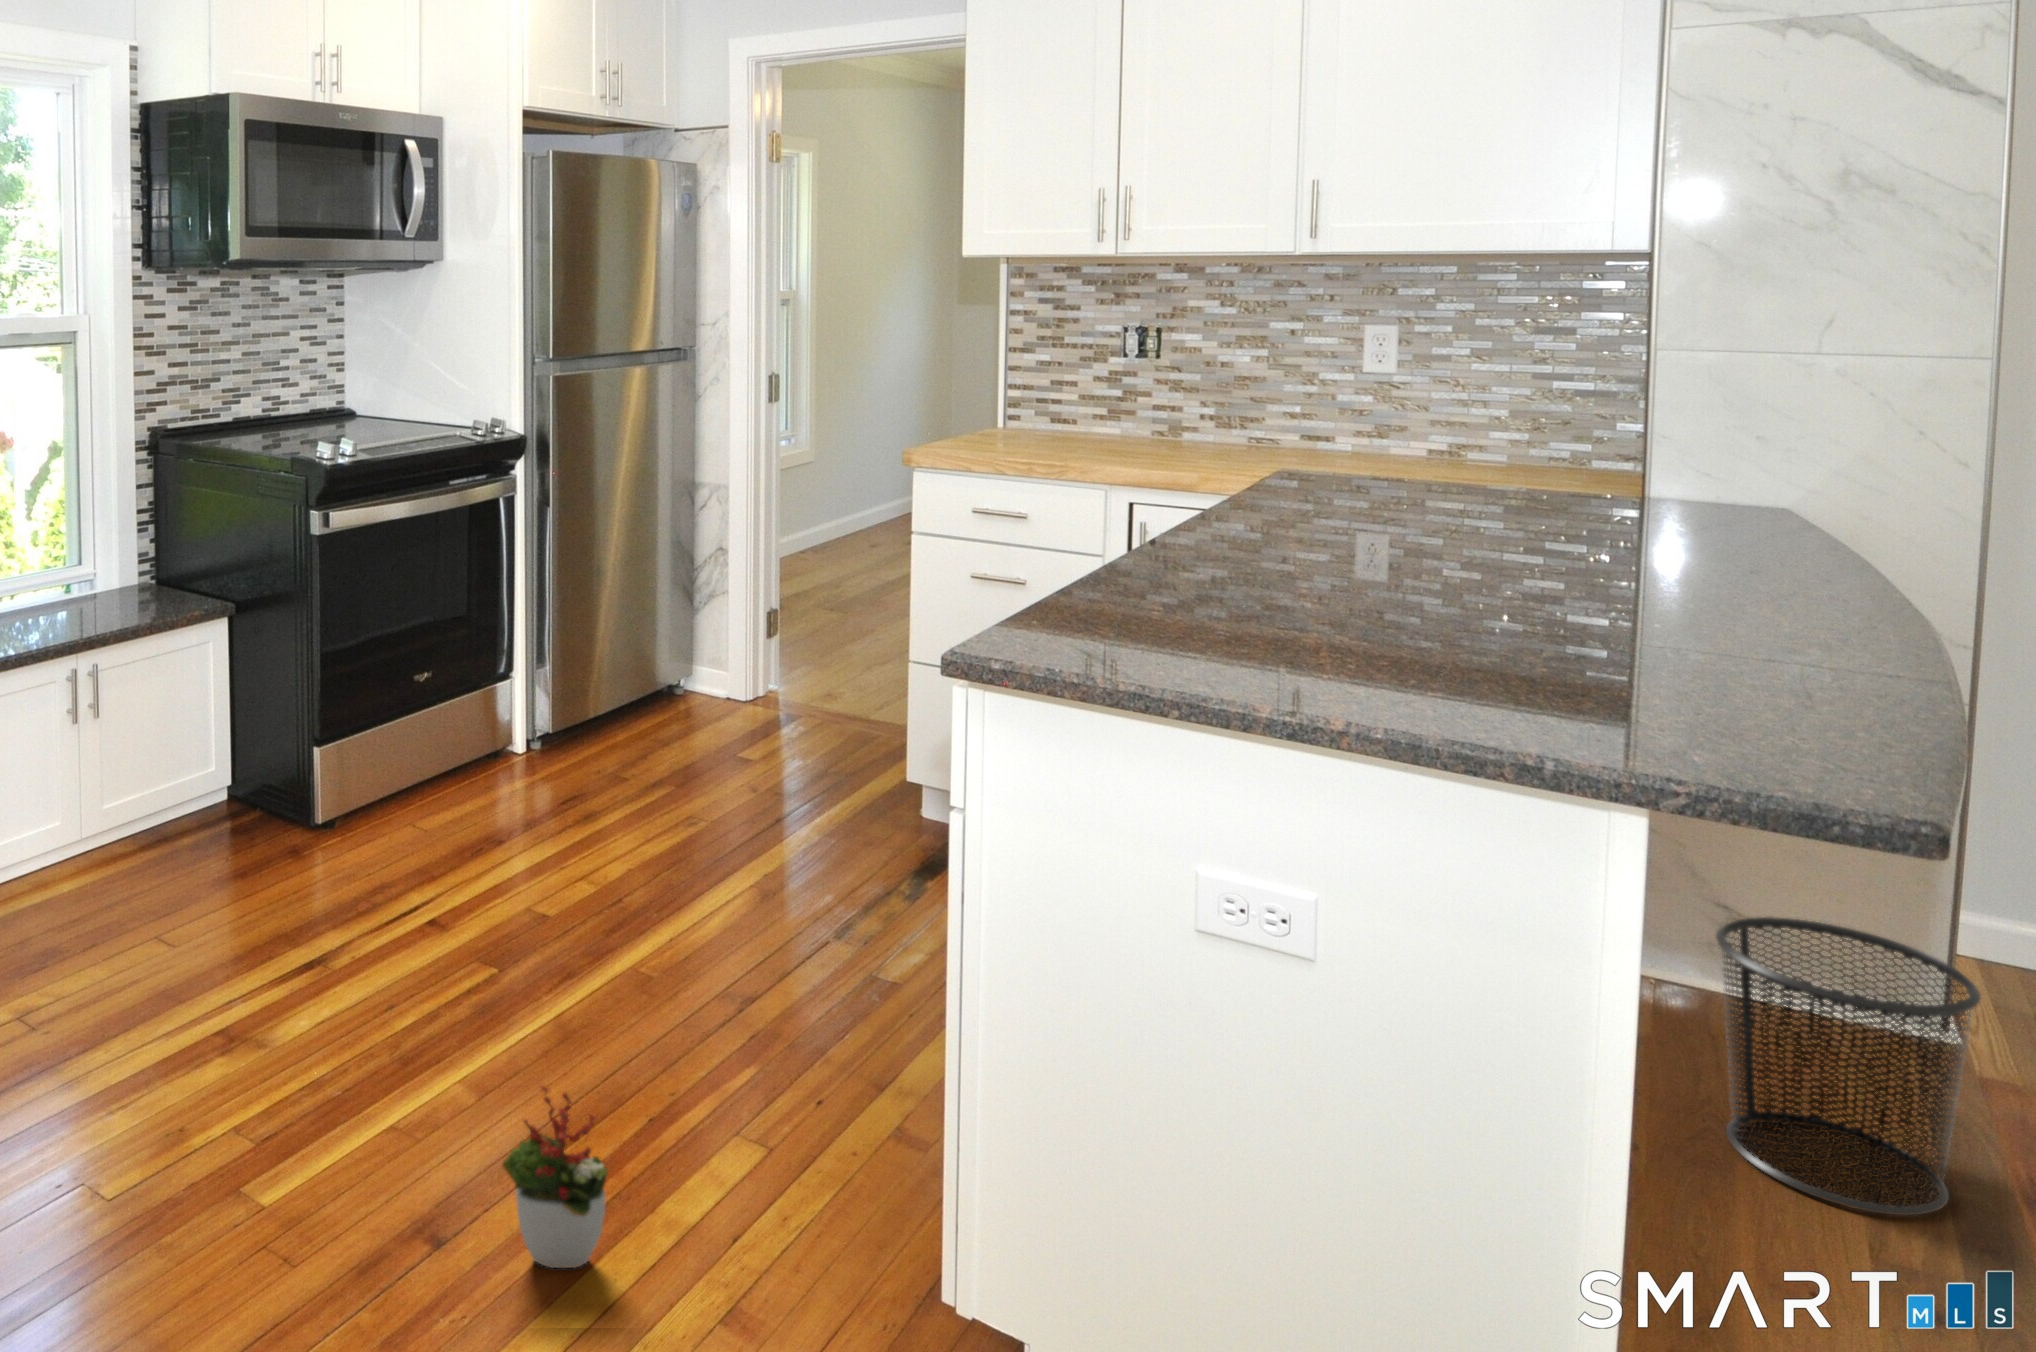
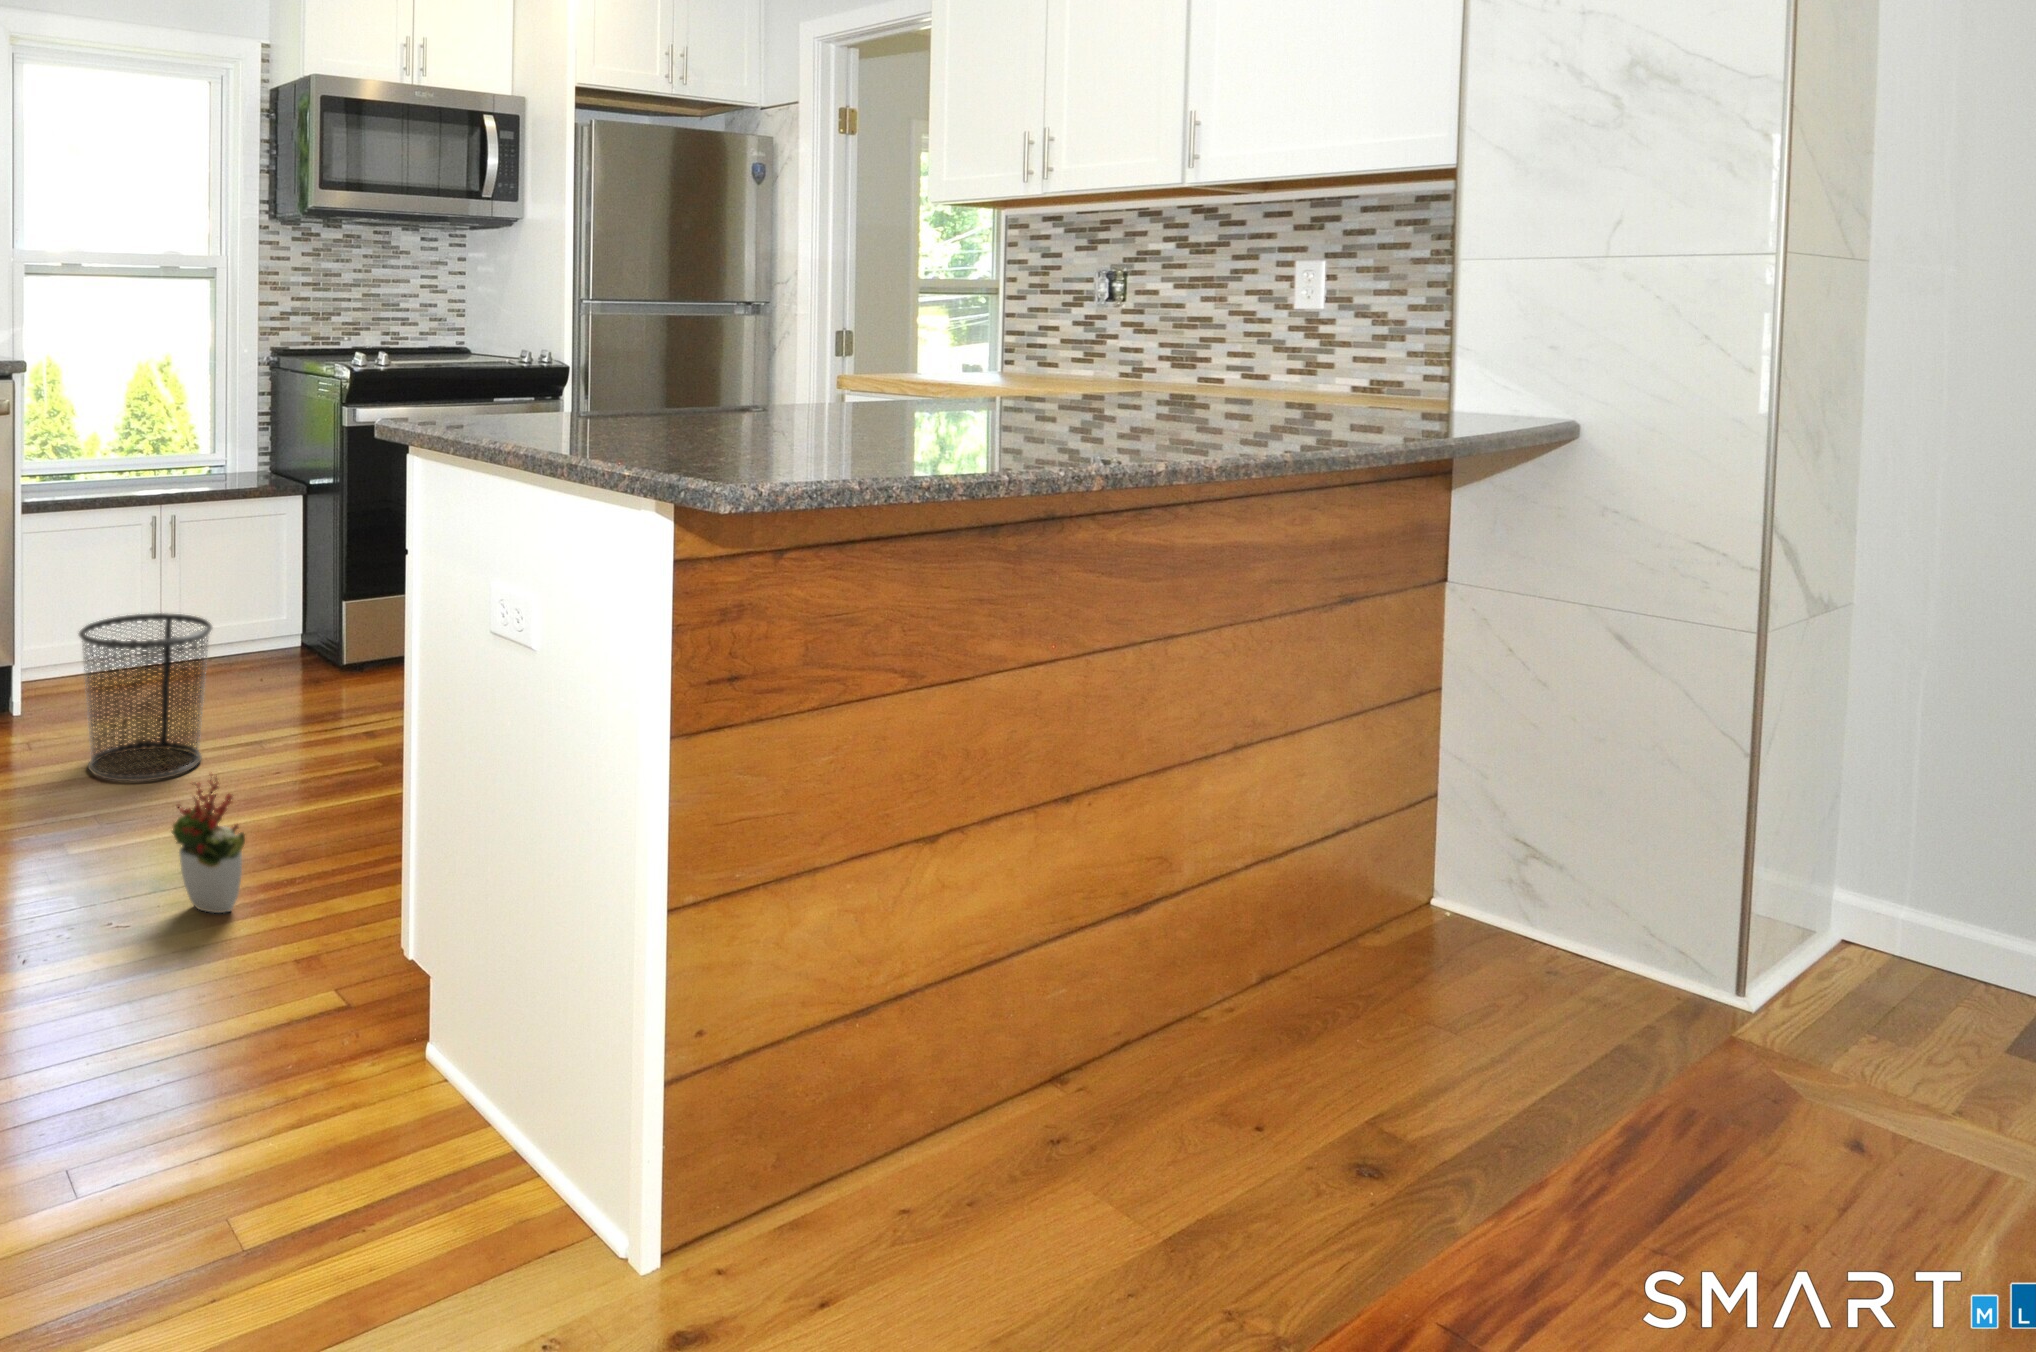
waste bin: present [1716,917,1981,1215] -> present [79,613,212,781]

